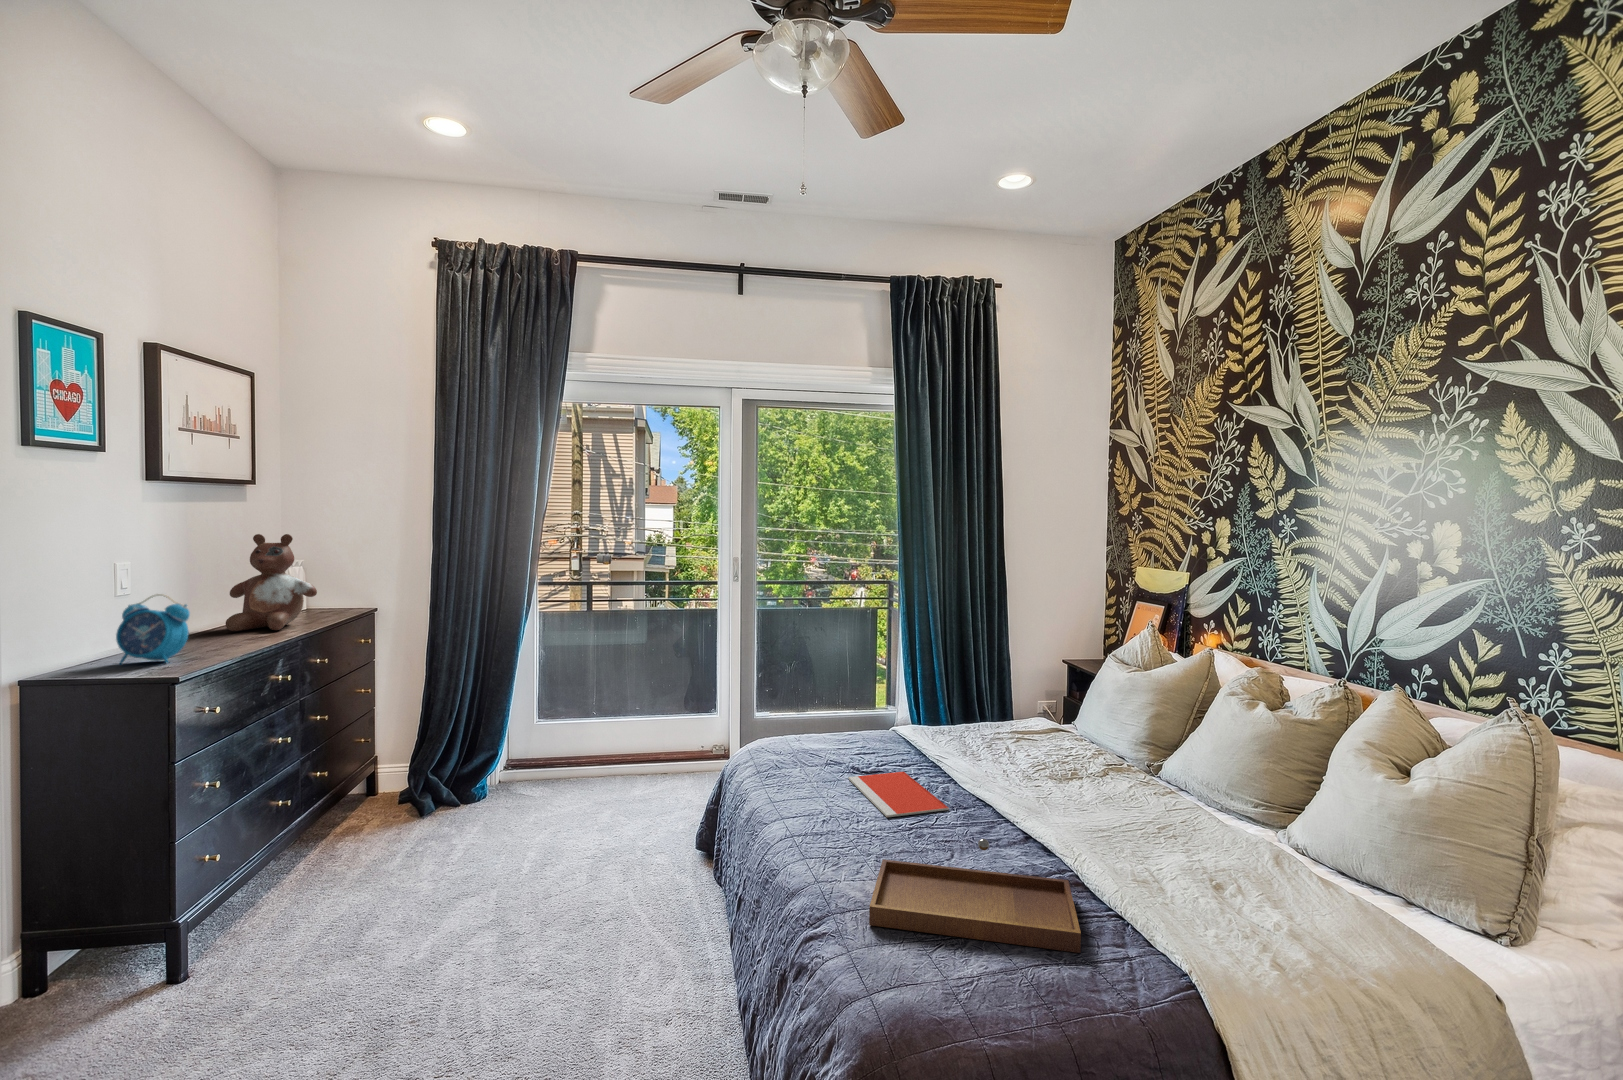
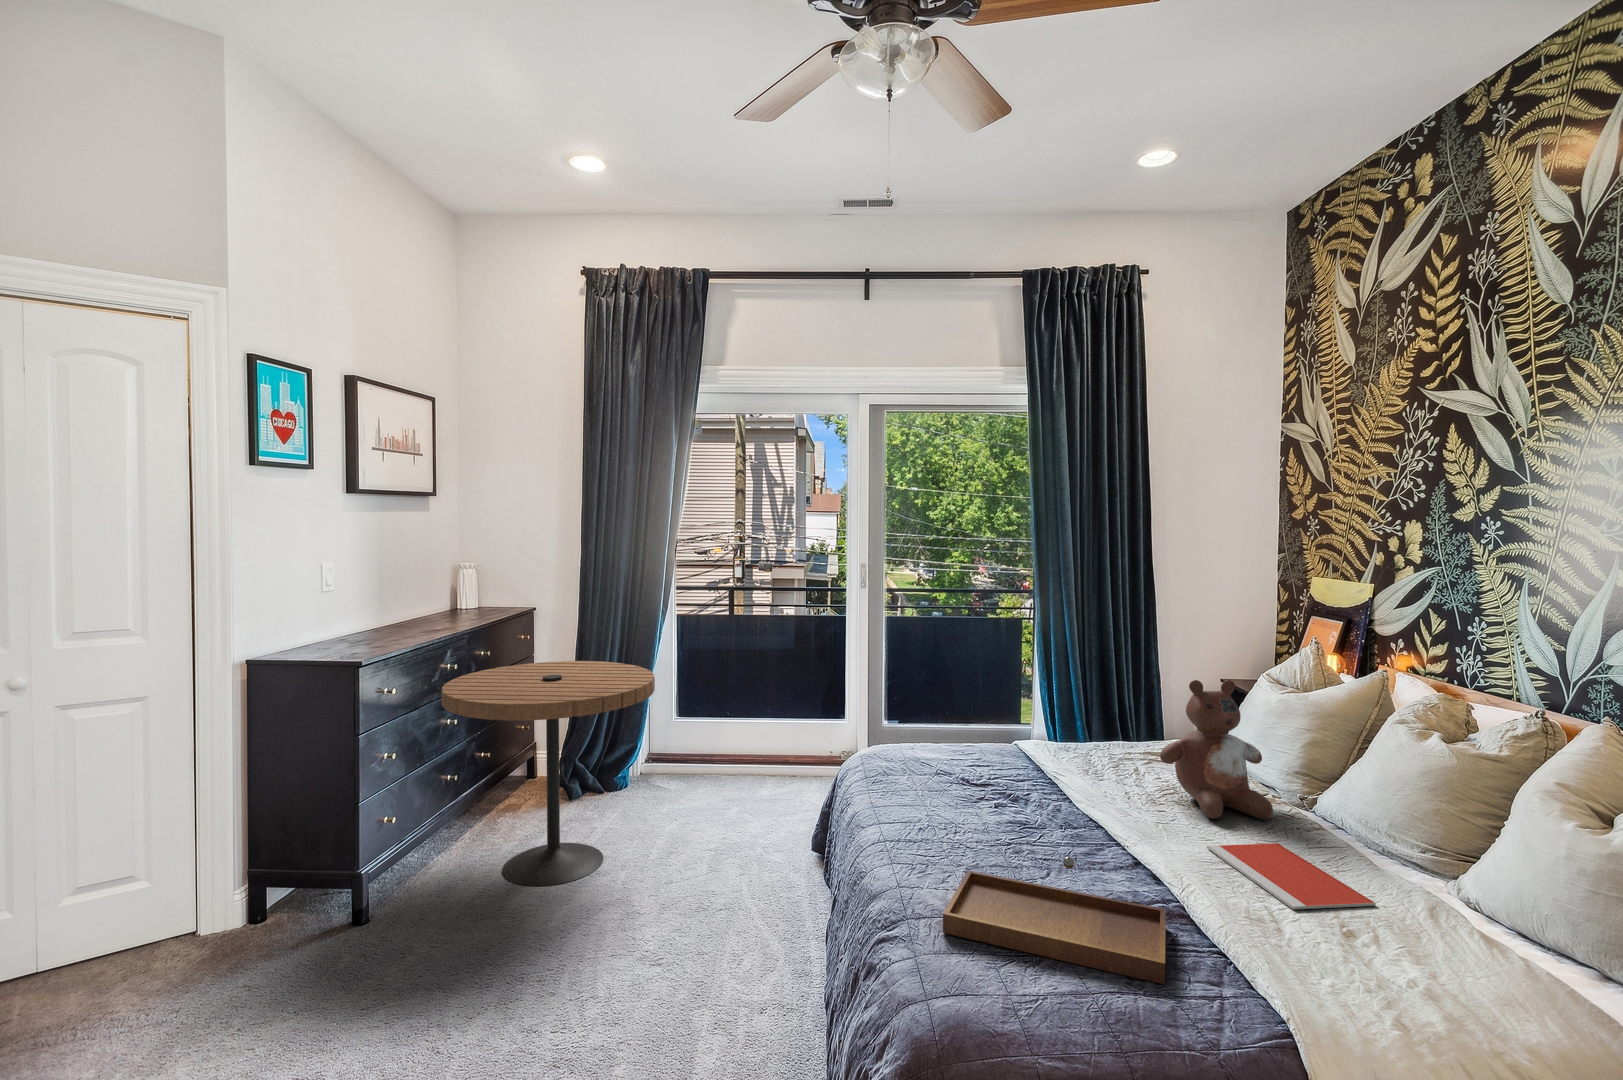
stuffed bear: present [226,534,317,631] -> present [1160,680,1273,819]
alarm clock: present [116,594,190,664] -> none [319,591,374,651]
side table: none [277,665,528,914] -> present [442,661,655,886]
notebook: present [848,772,949,817] -> present [1207,843,1376,909]

